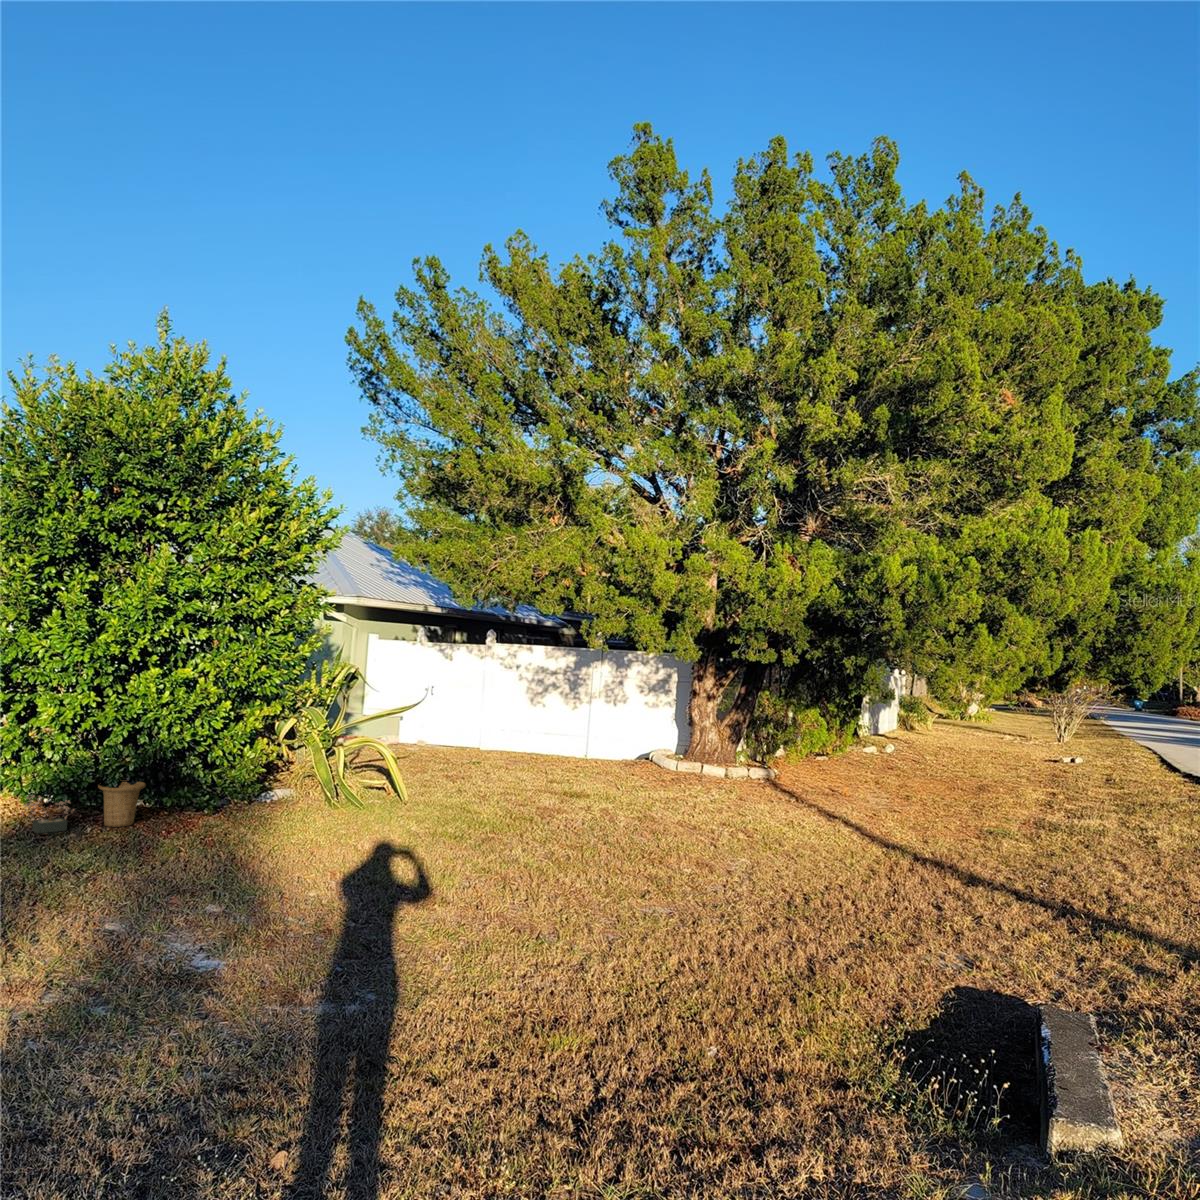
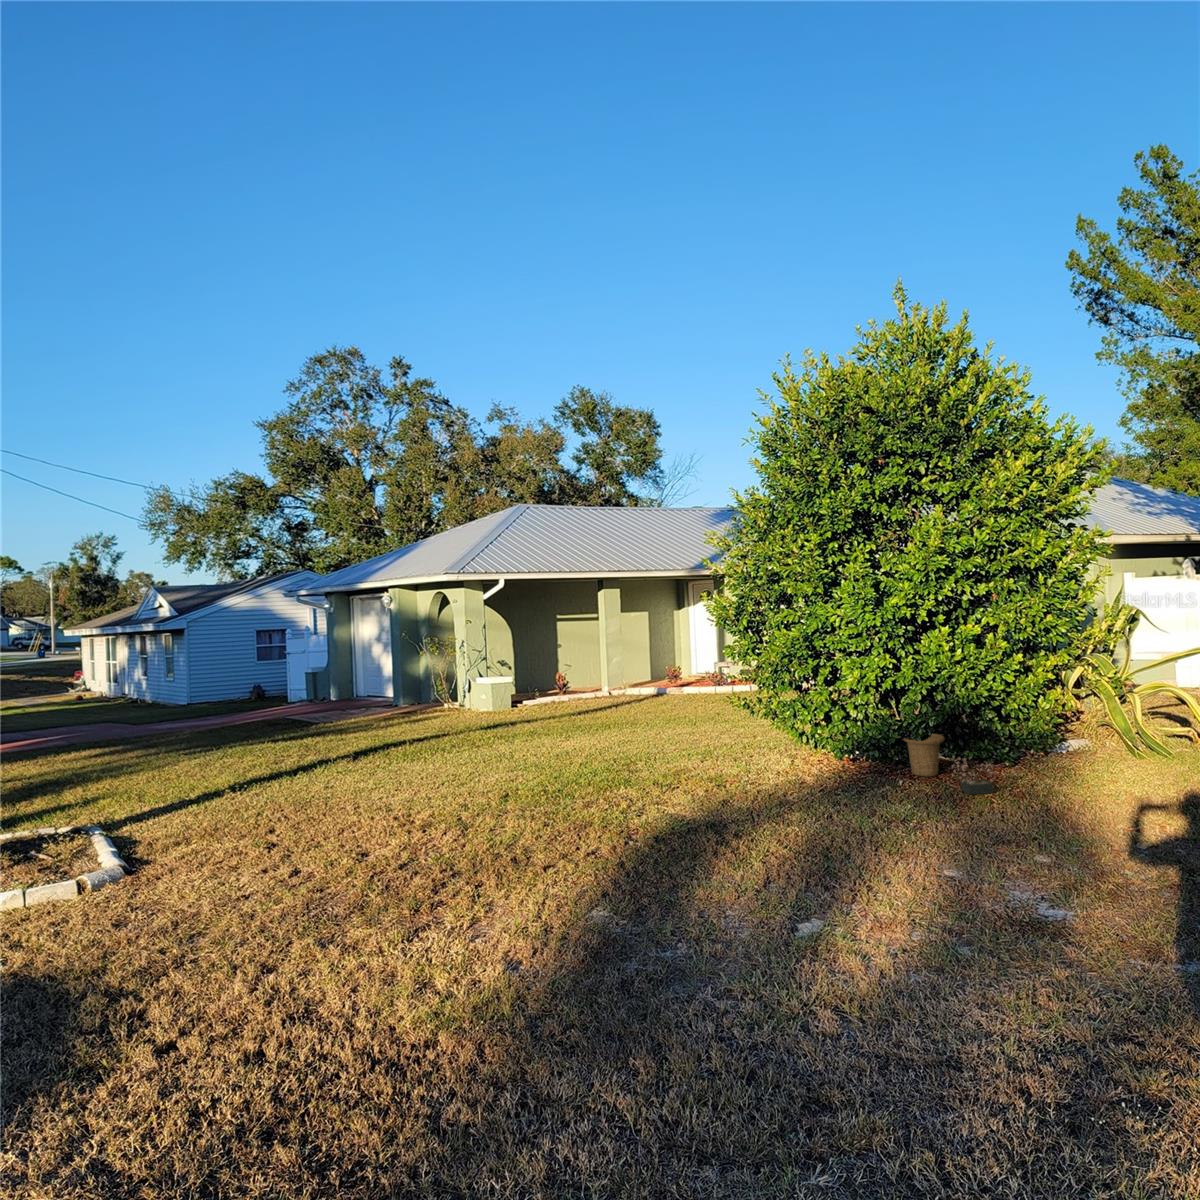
decorative plant: present [22,795,74,833] -> present [952,758,996,795]

